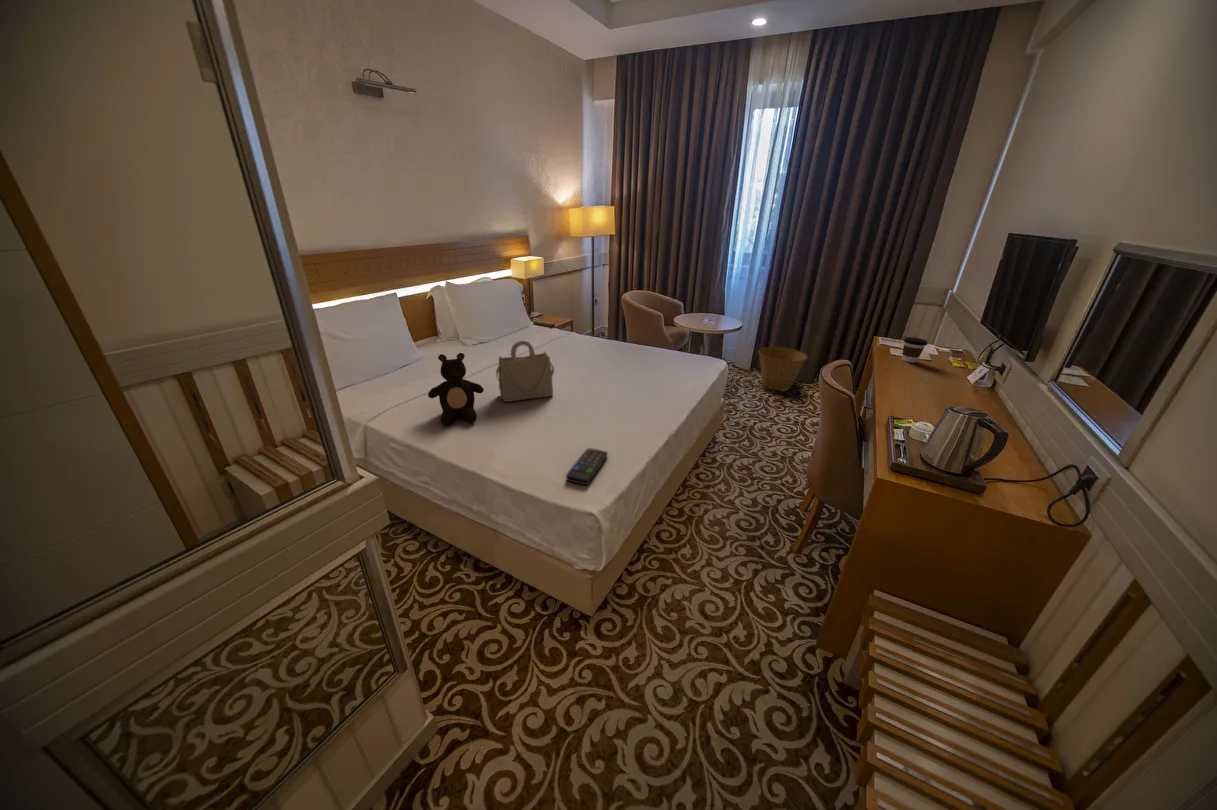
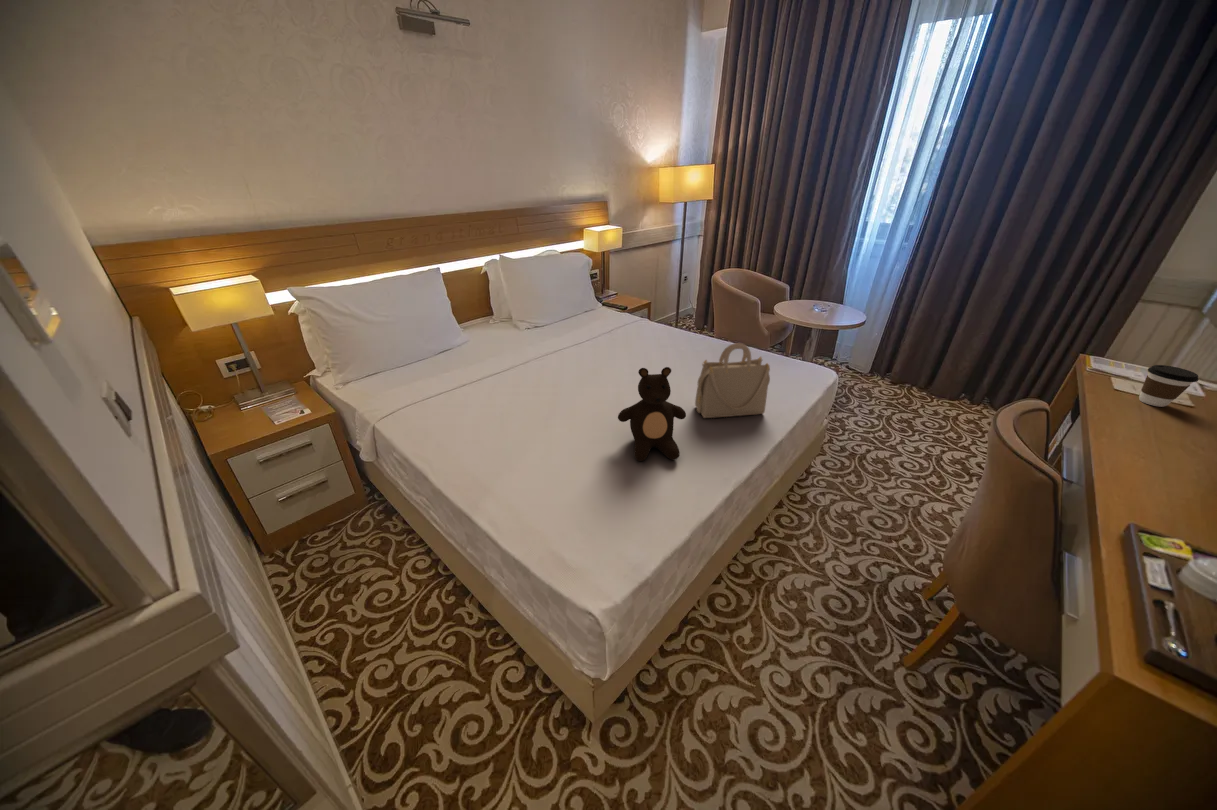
handbag: present [496,341,554,402] -> present [695,343,770,418]
basket: present [758,347,808,390] -> none [883,348,956,406]
teddy bear: present [428,353,484,425] -> present [618,367,686,461]
remote control: present [566,448,607,485] -> none [574,494,640,558]

